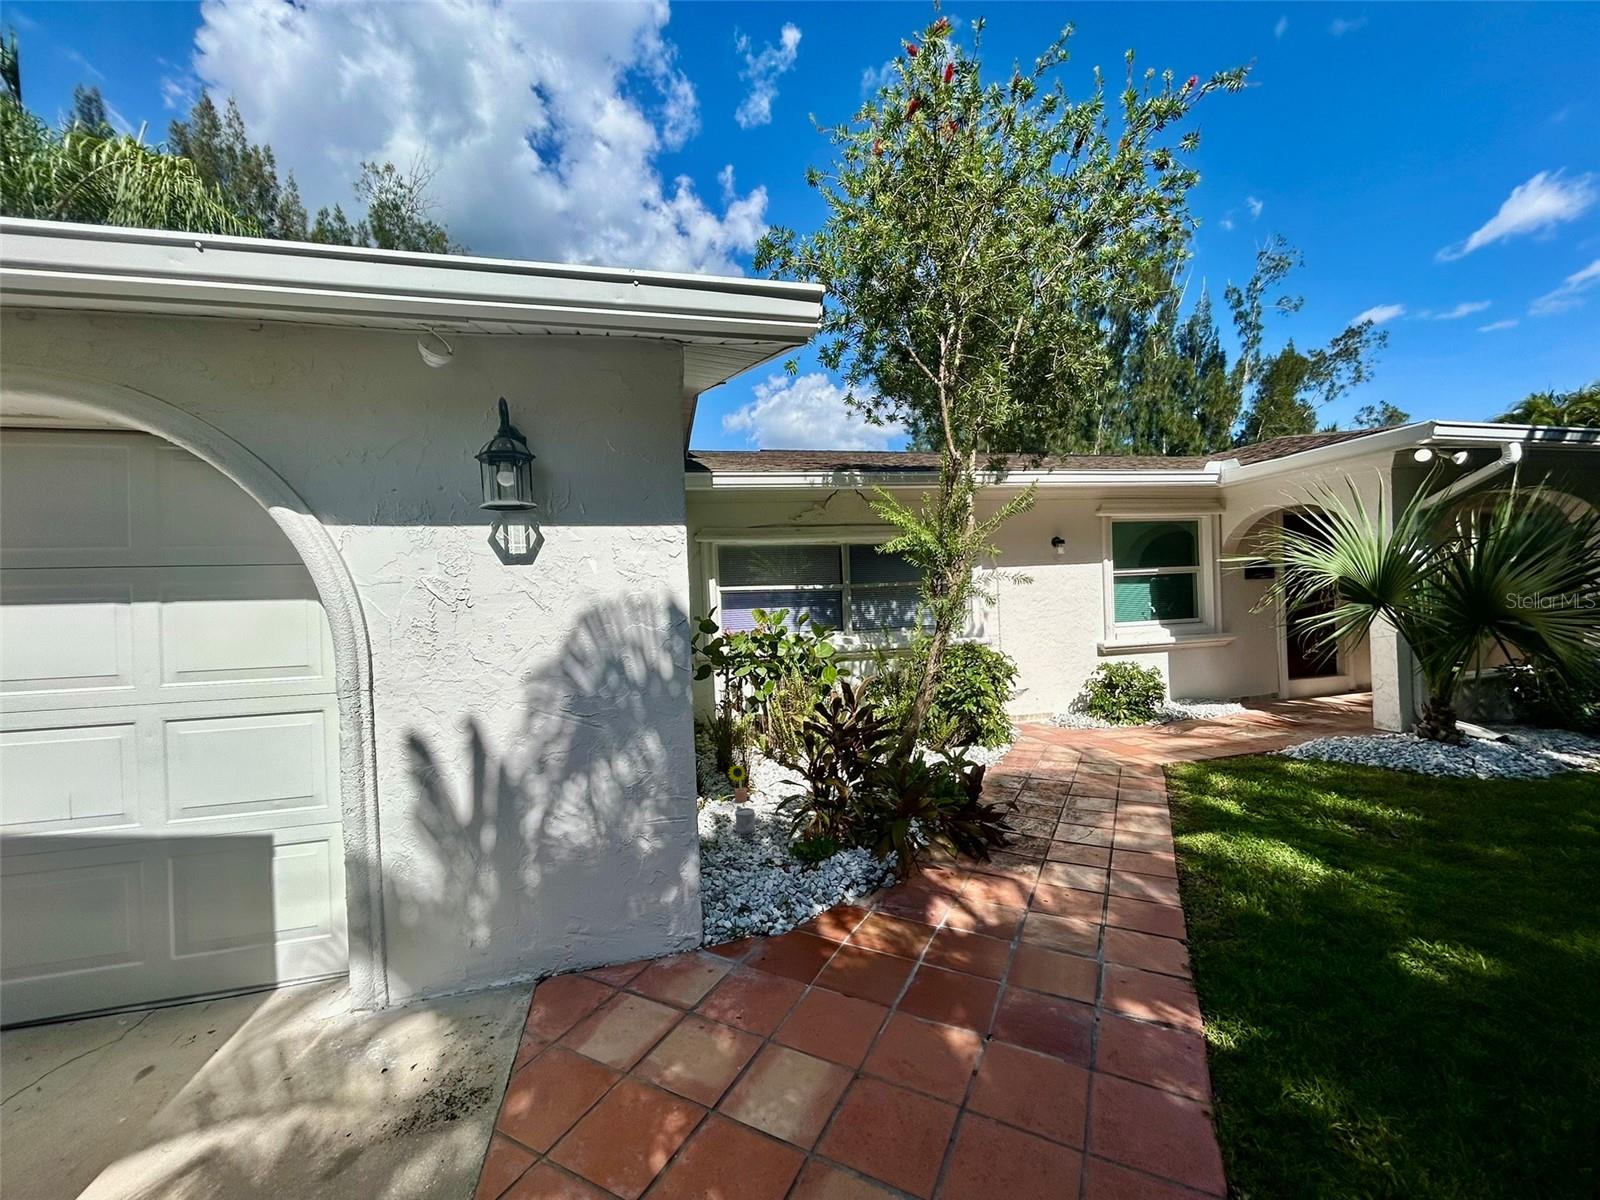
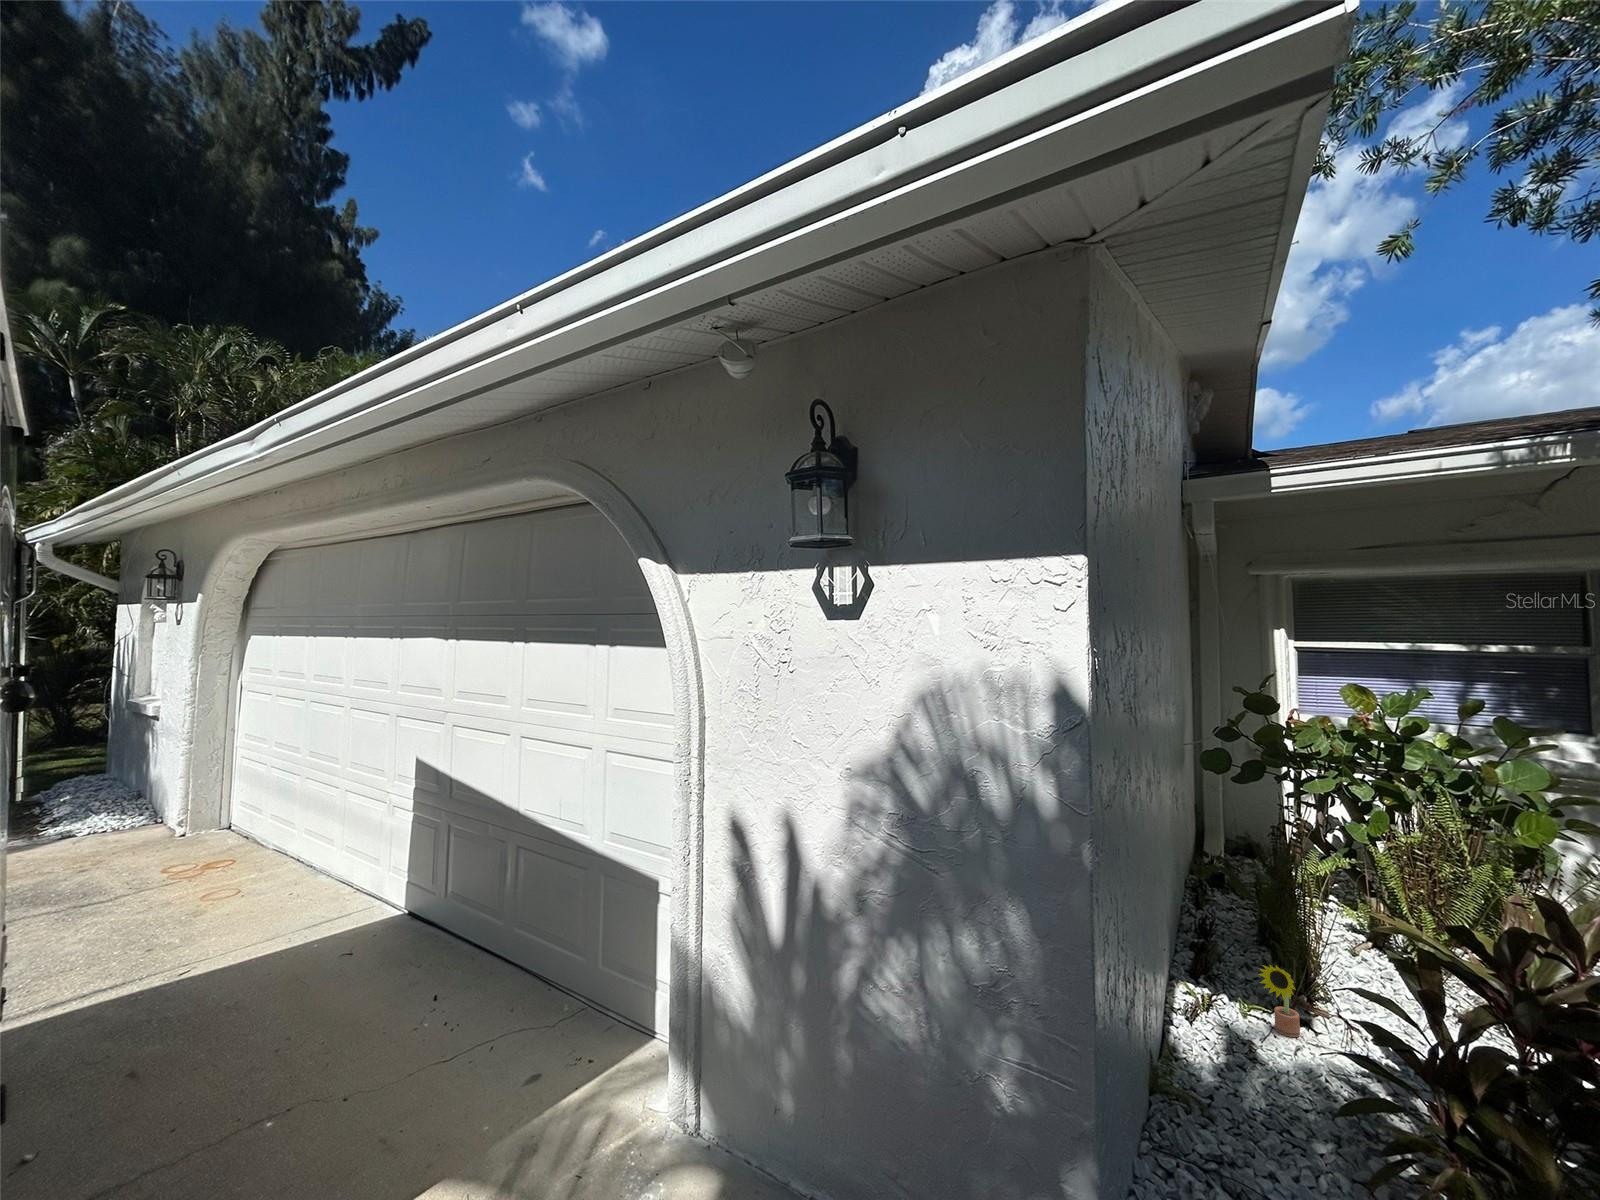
watering can: present [735,806,760,834] -> none [1253,1050,1301,1119]

